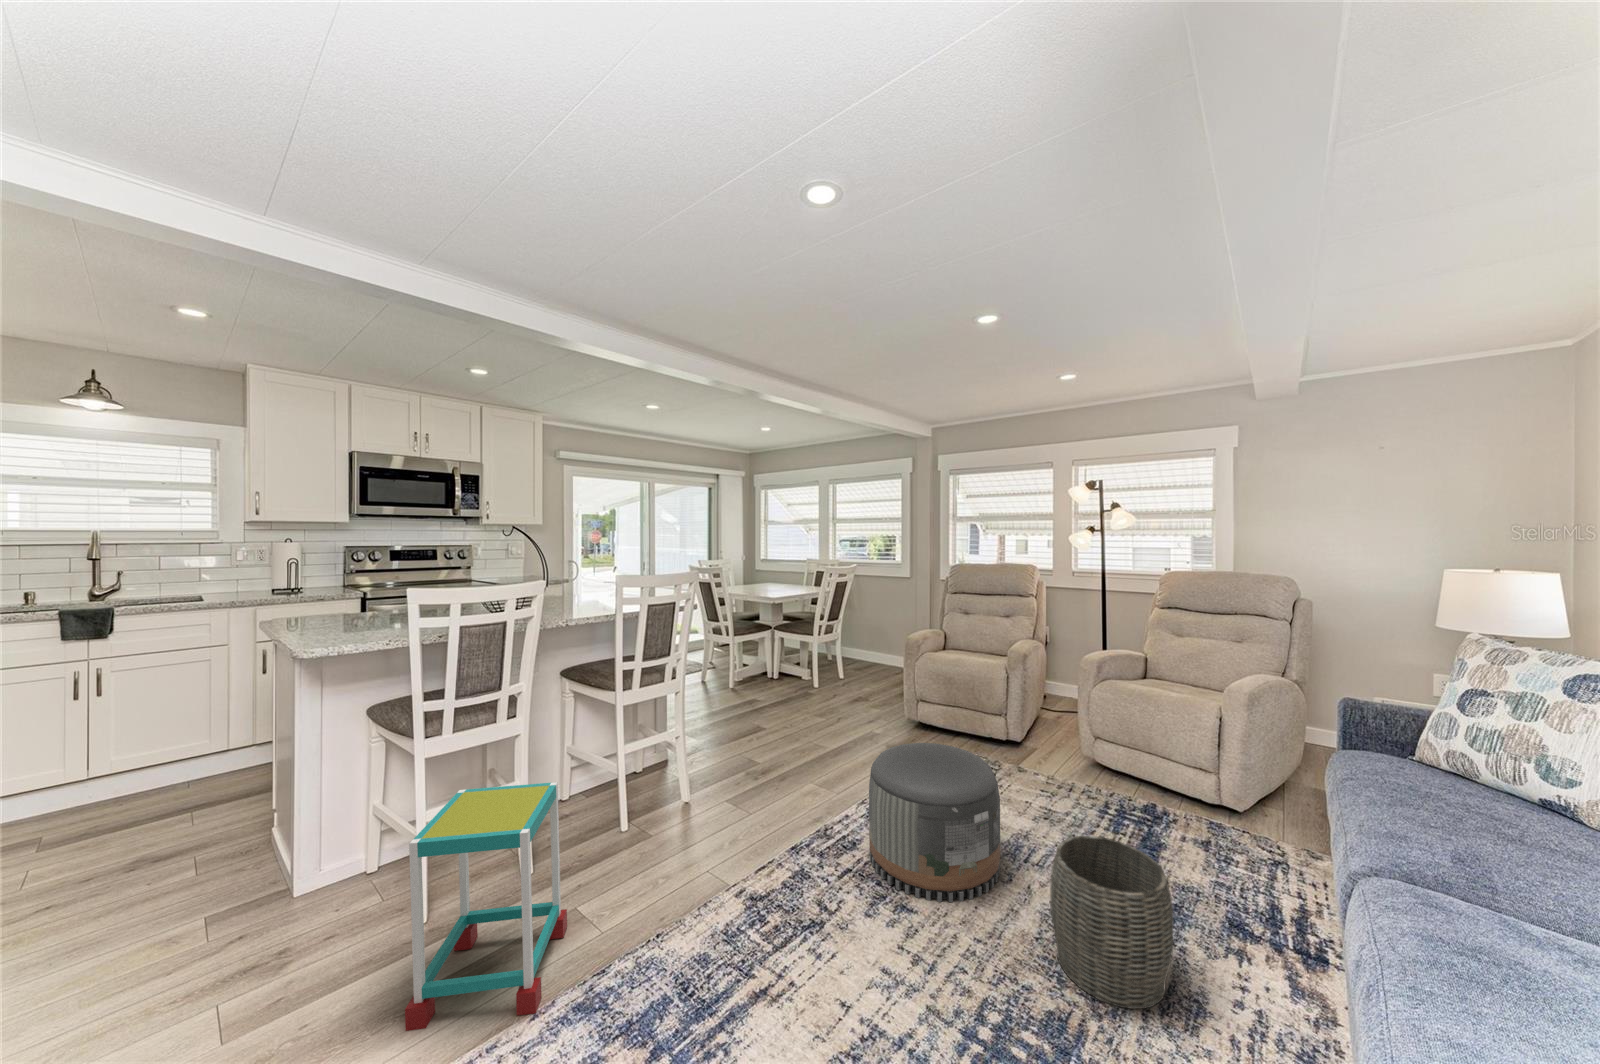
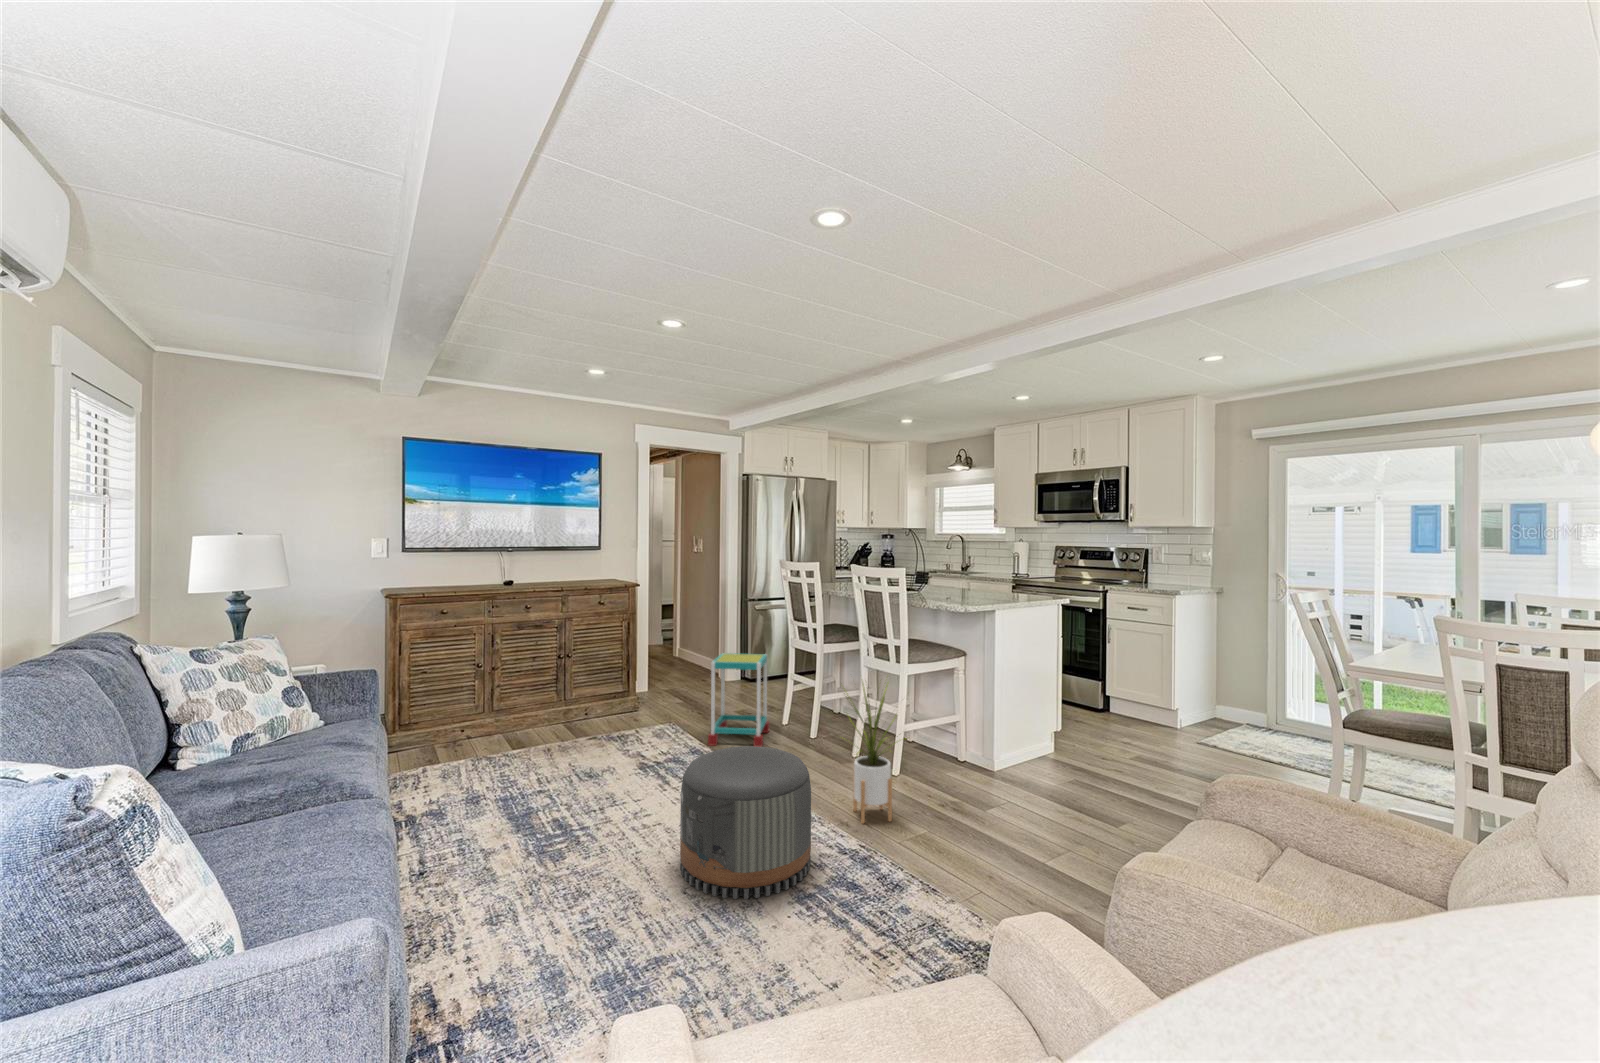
house plant: none [760,667,833,817] -> present [847,683,894,824]
woven basket: present [1050,836,1173,1009] -> none [510,790,609,922]

